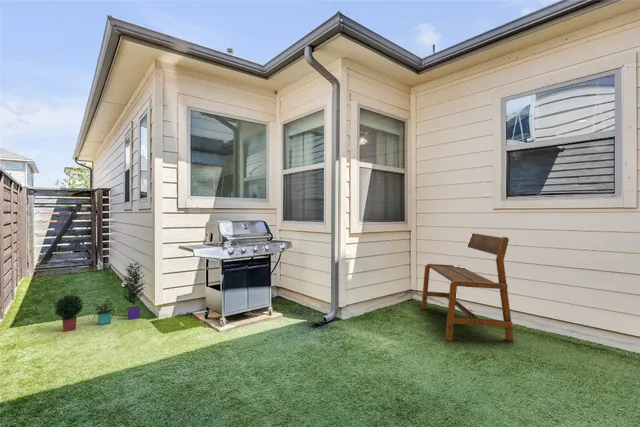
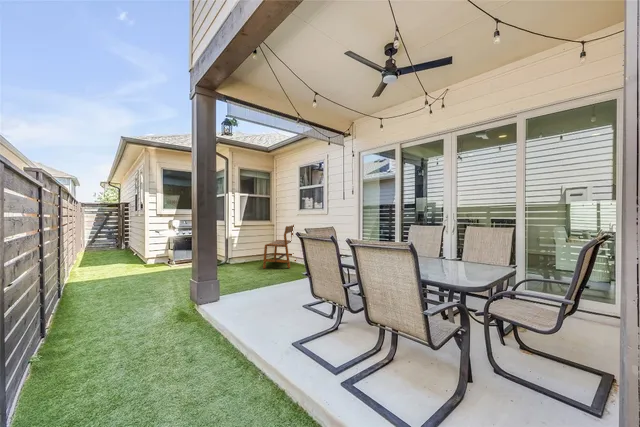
potted plant: present [54,263,145,332] -> none [101,239,143,268]

